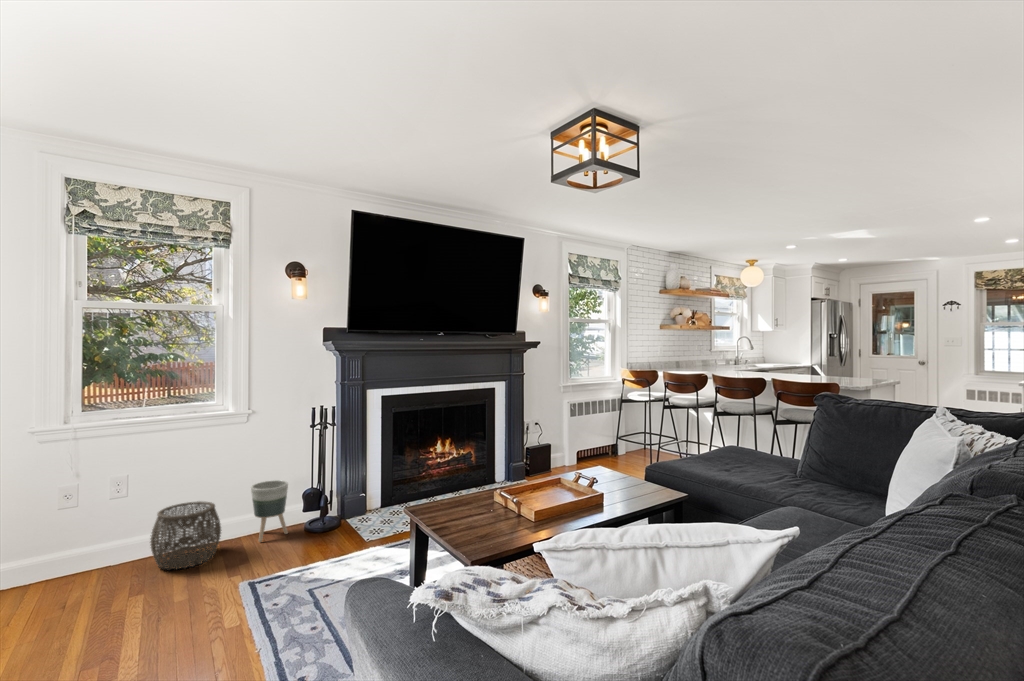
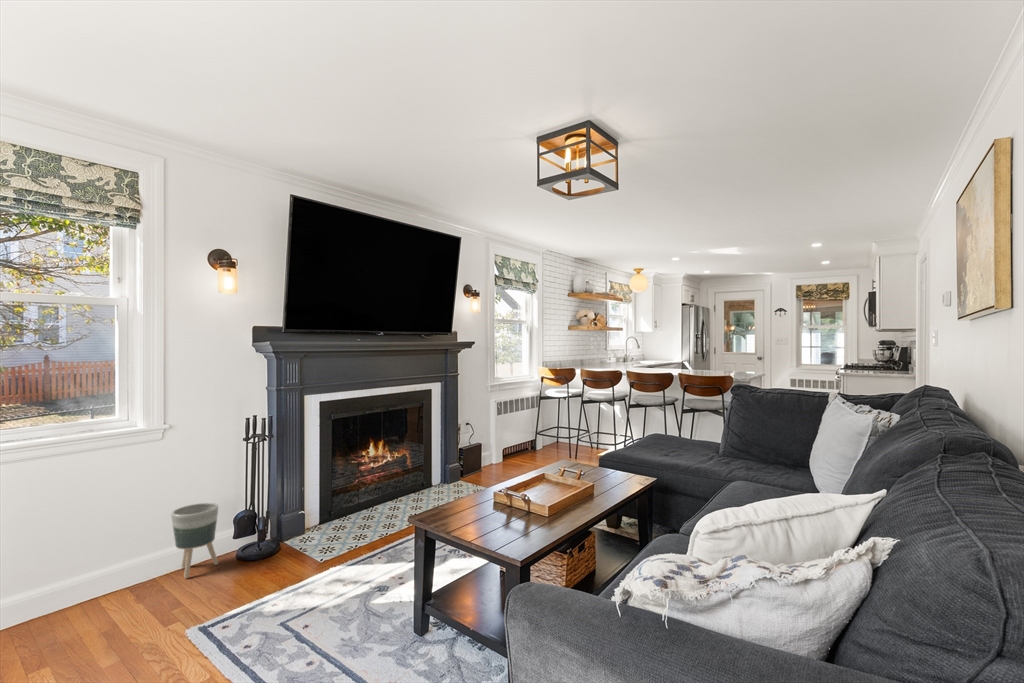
woven basket: present [150,501,221,569] -> none [38,537,139,629]

